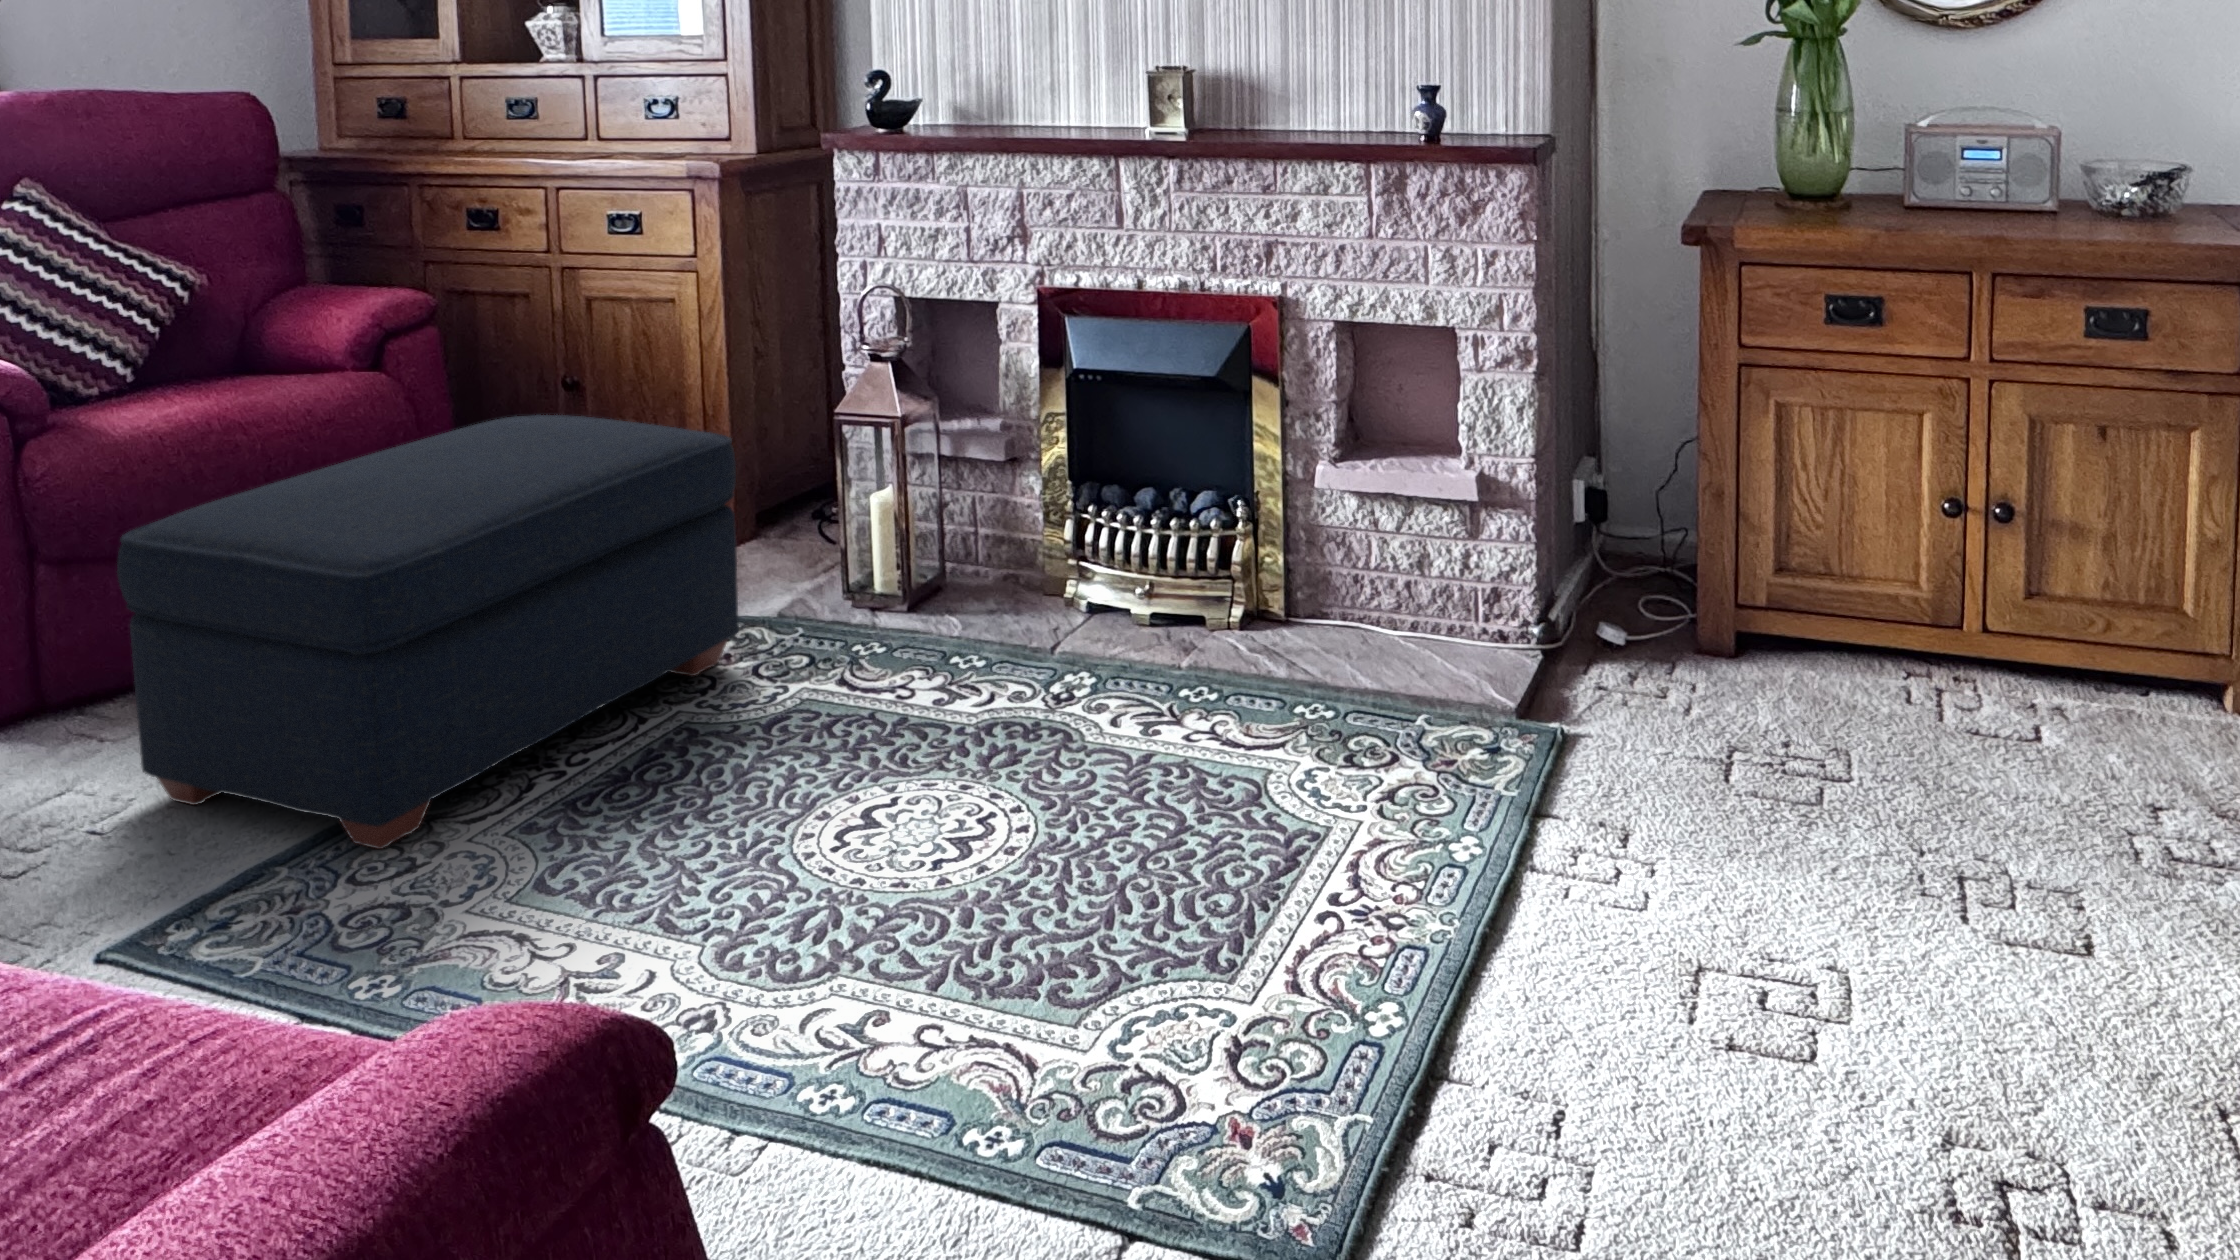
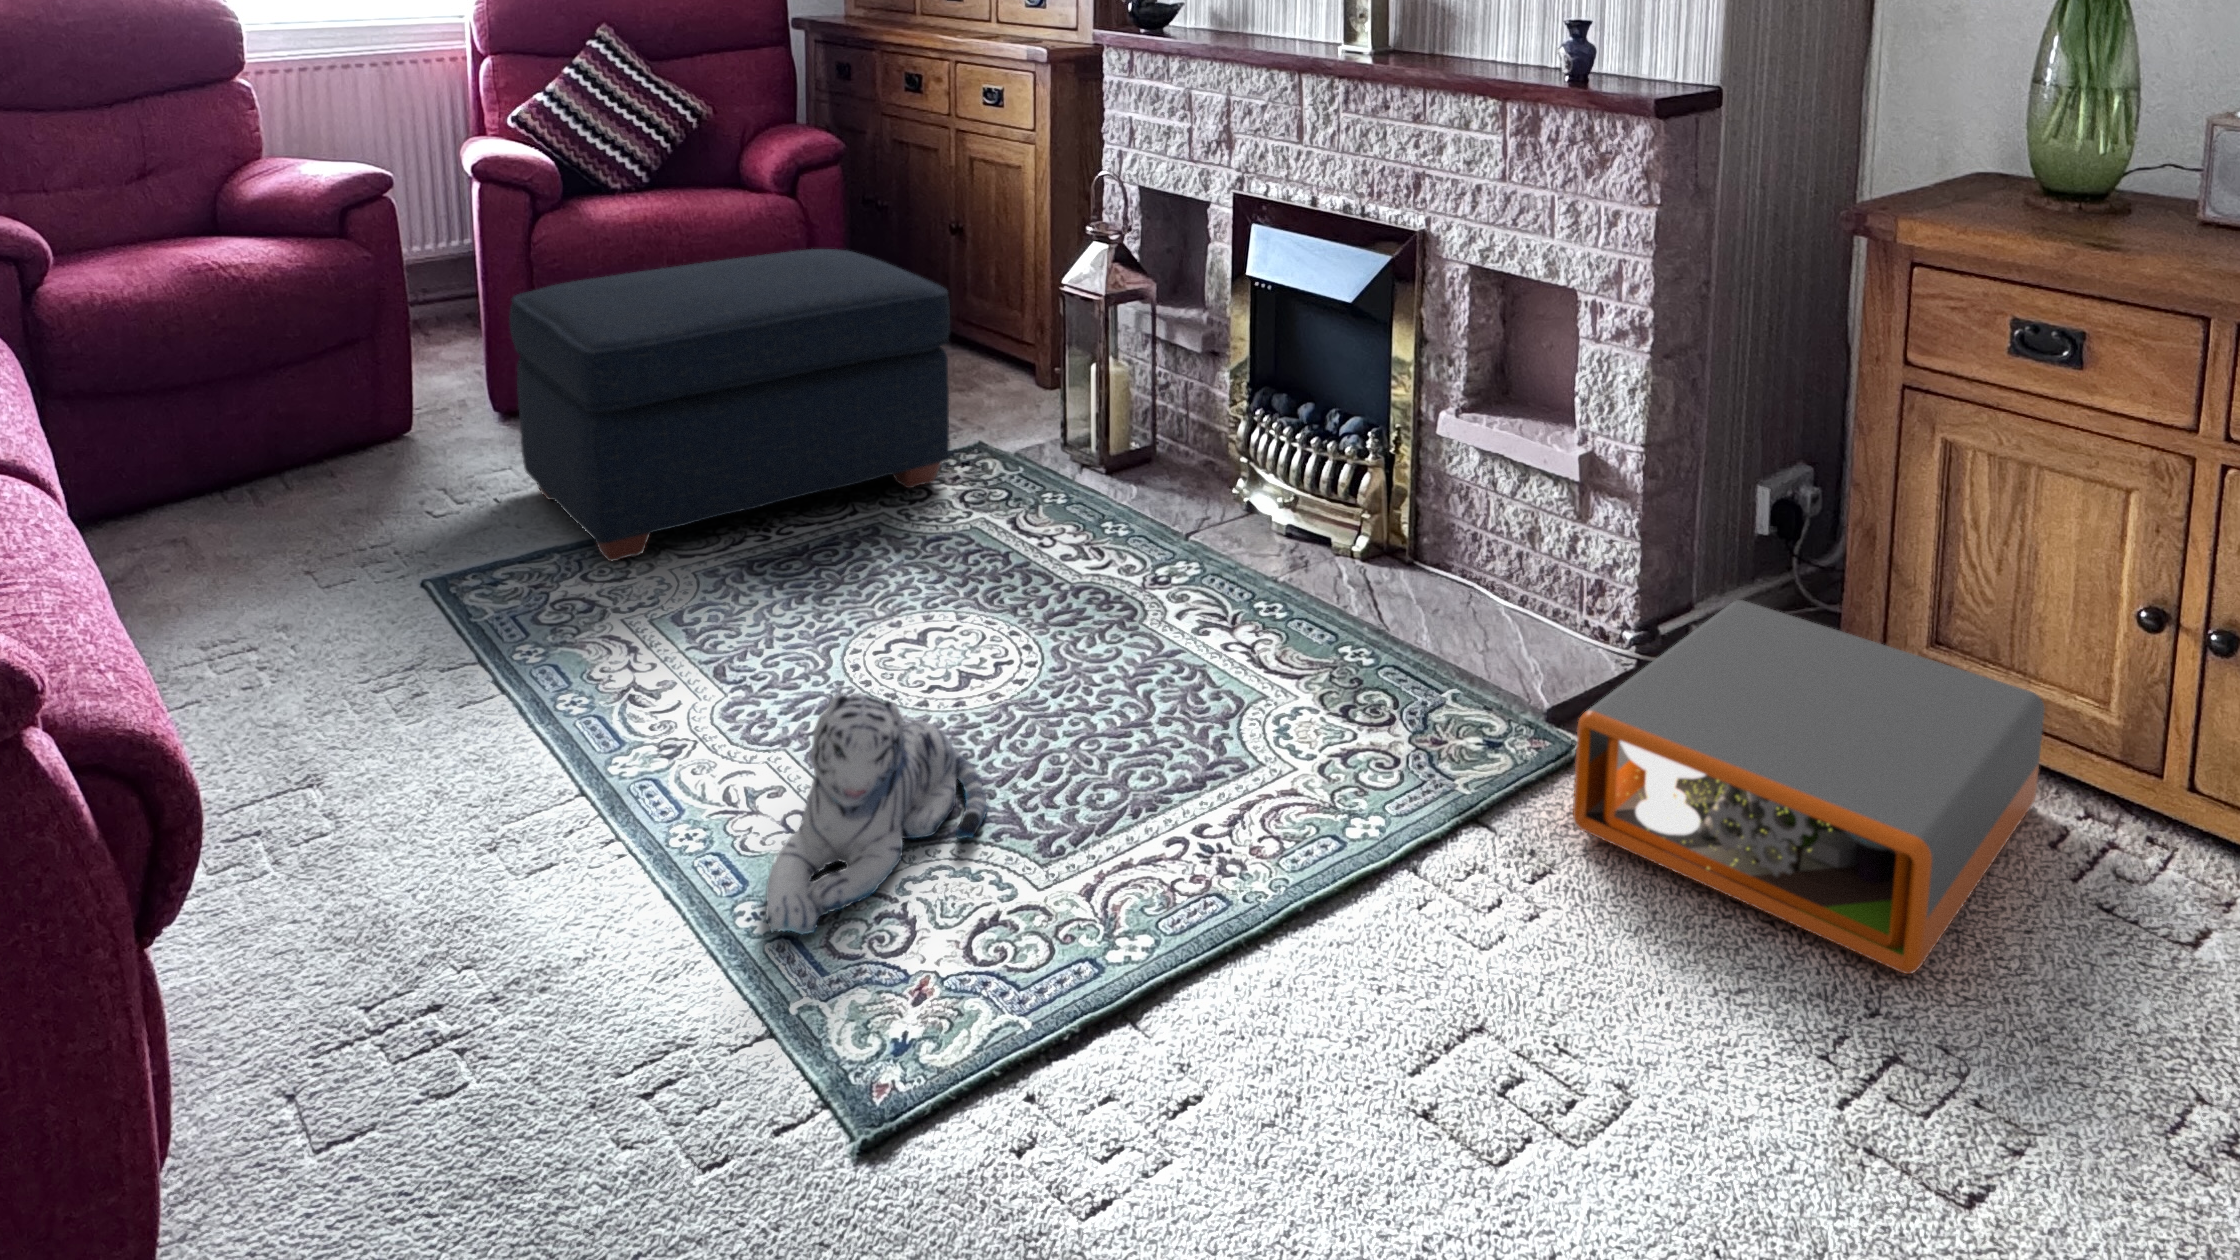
storage box: none [1625,573,1943,818] -> present [1573,600,2045,974]
plush toy: none [959,852,1149,1147] -> present [766,694,988,934]

